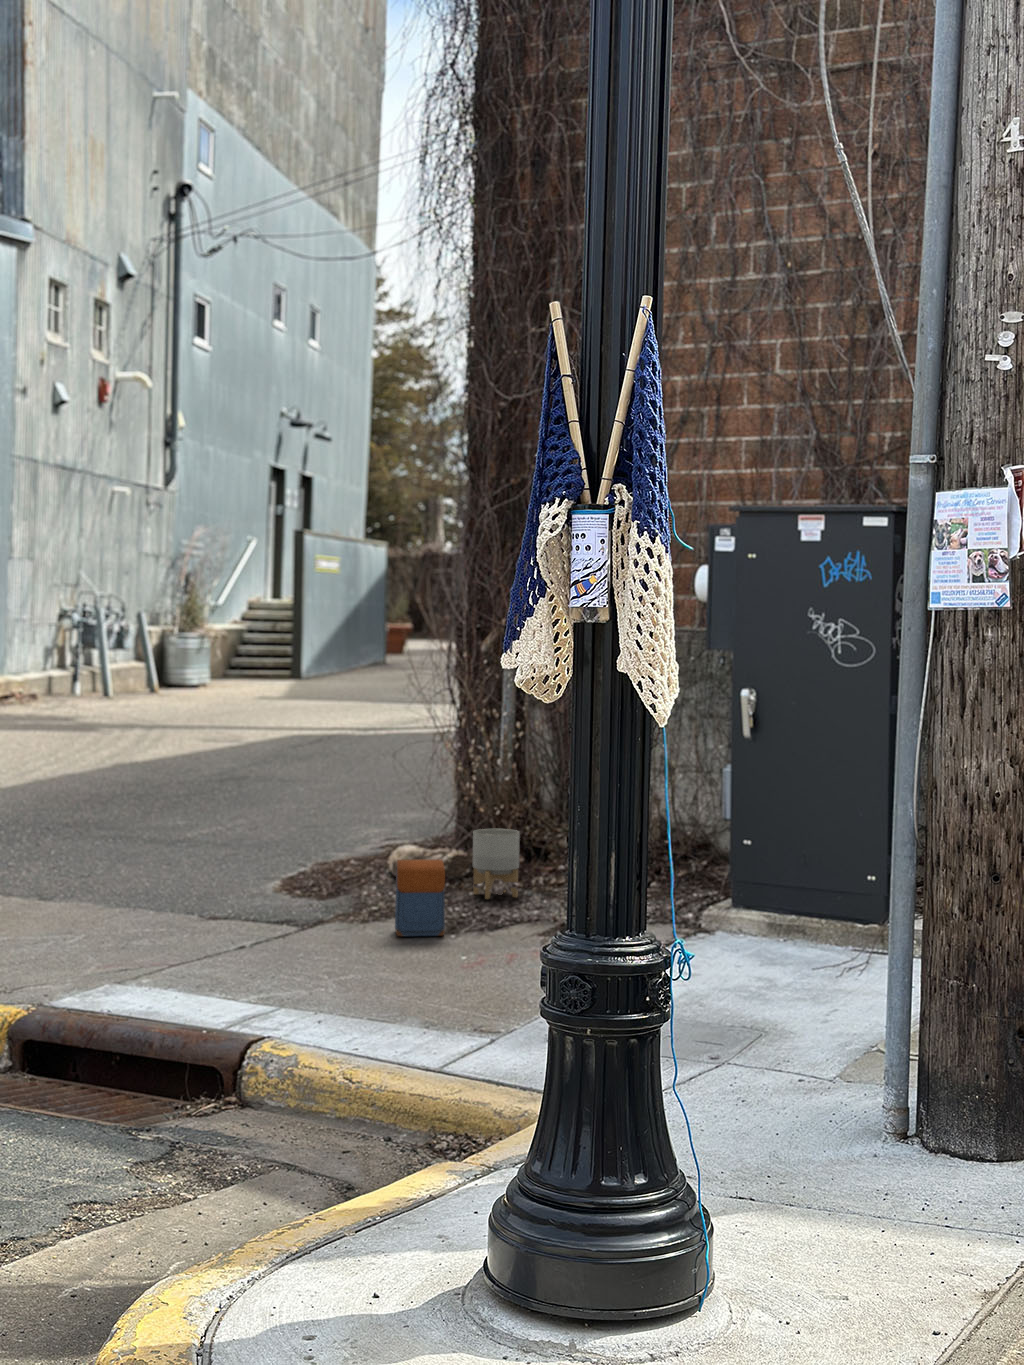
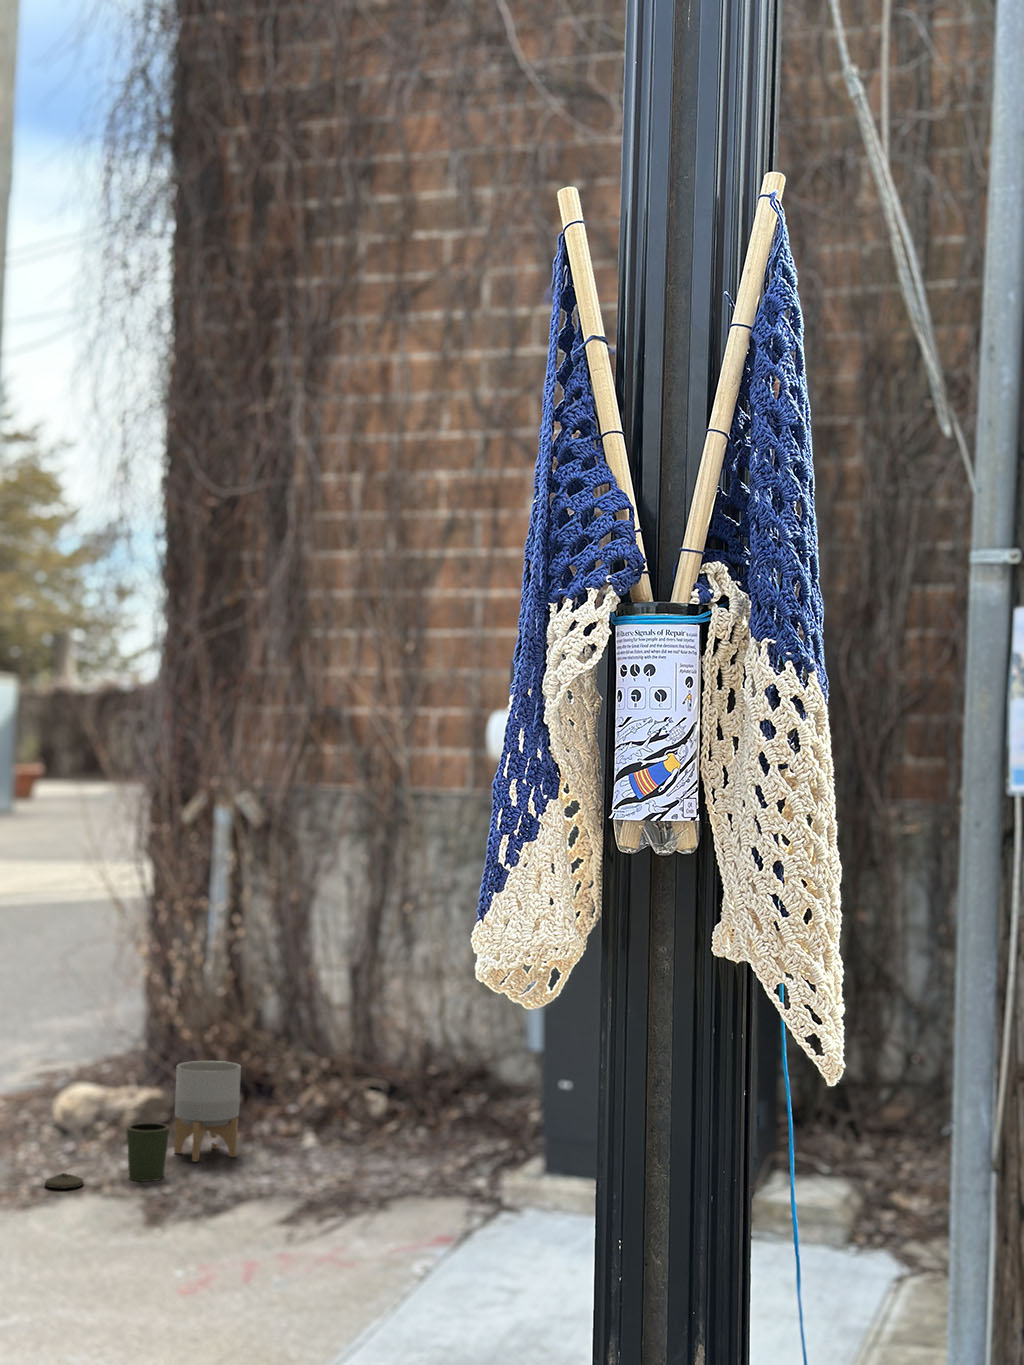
backpack: present [395,860,445,936] -> none [71,1116,148,1232]
trash can: none [380,870,467,912] -> present [45,1123,169,1188]

